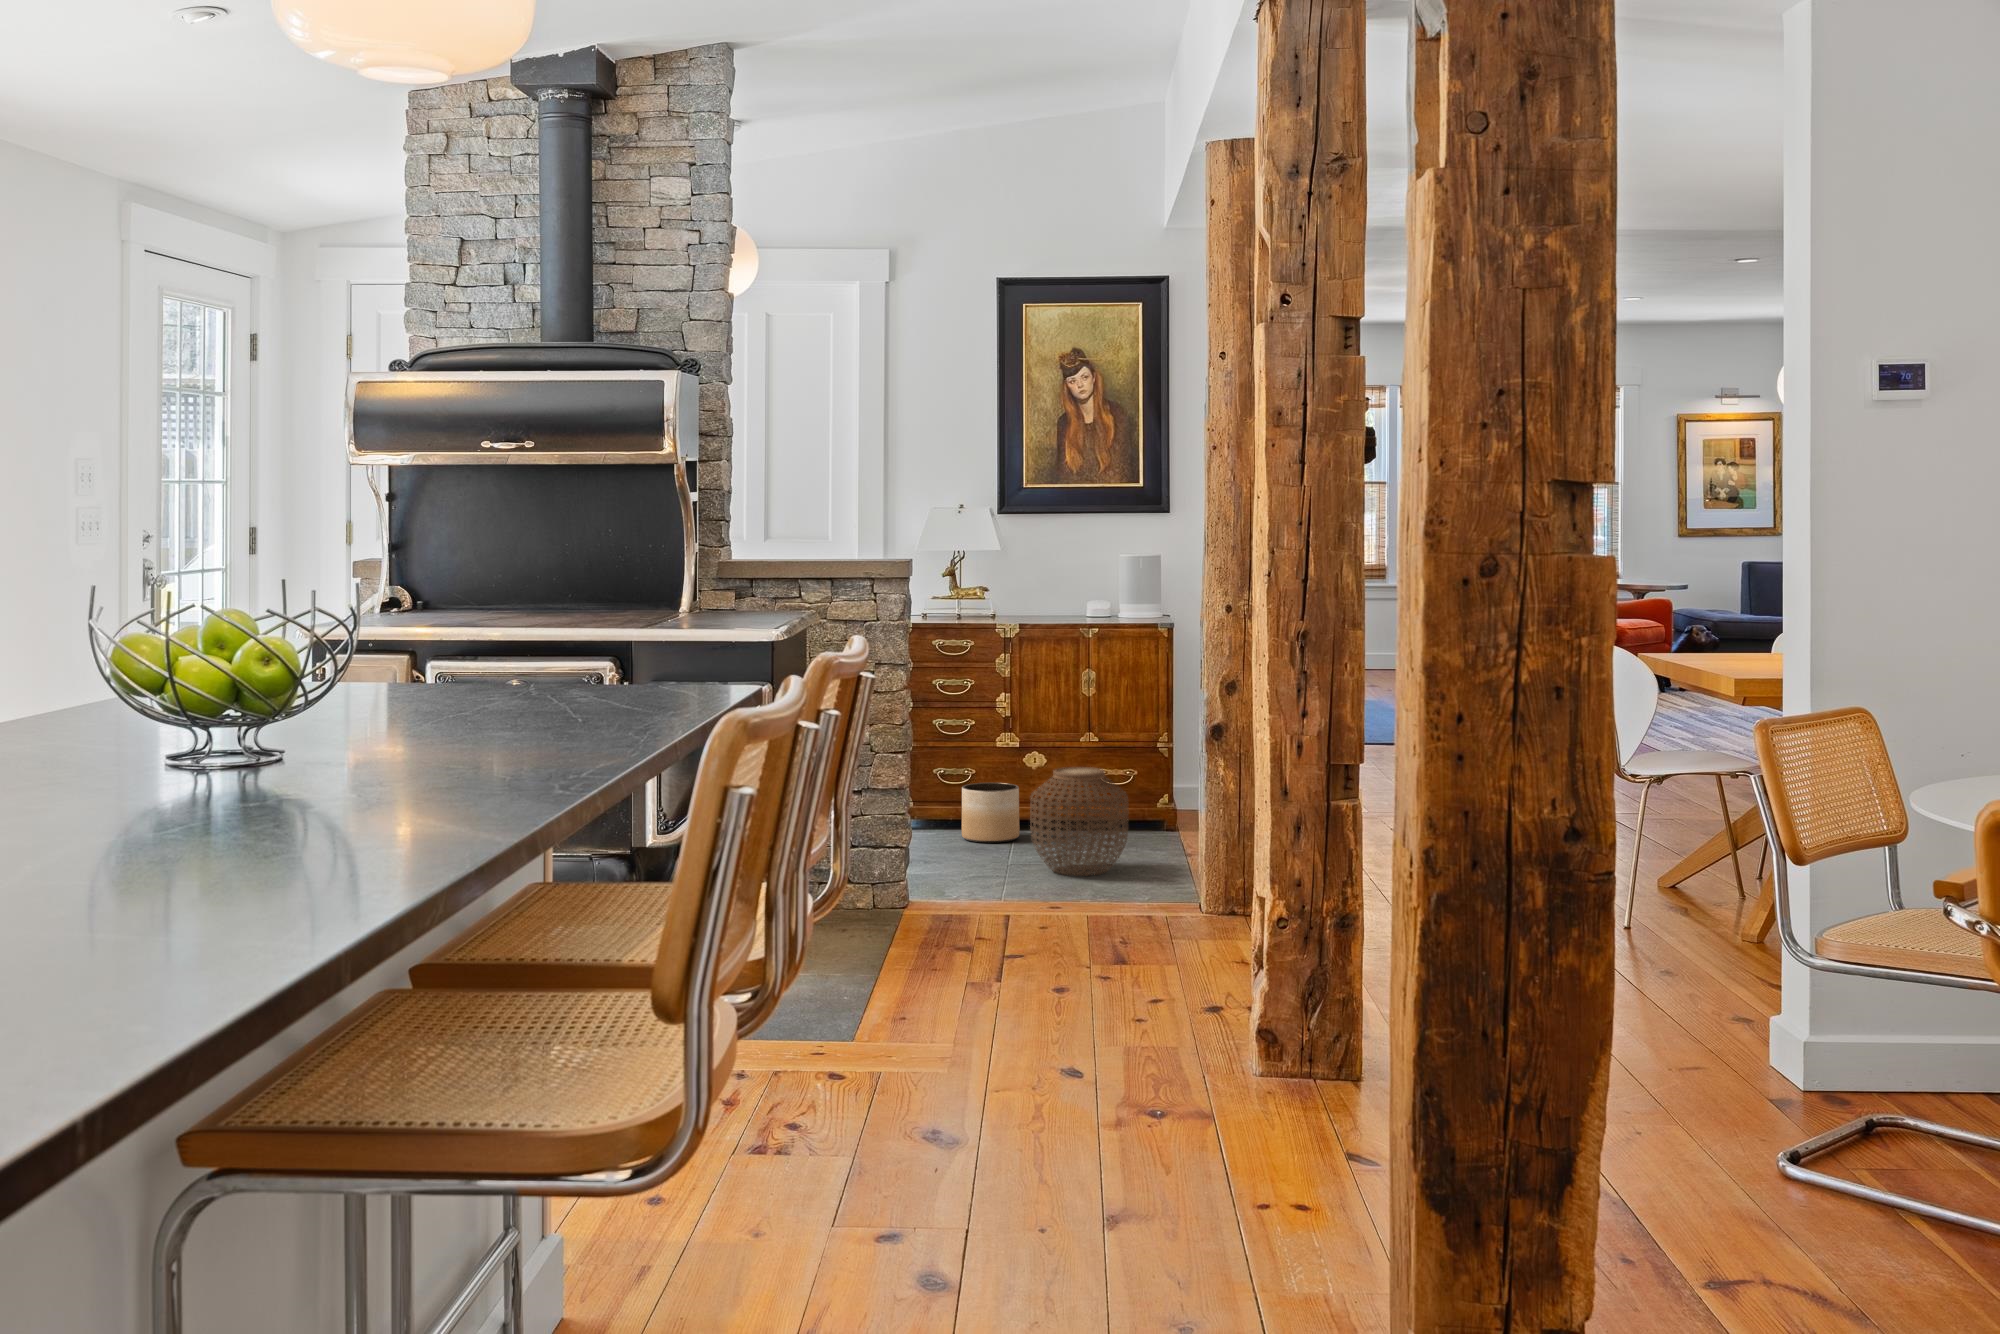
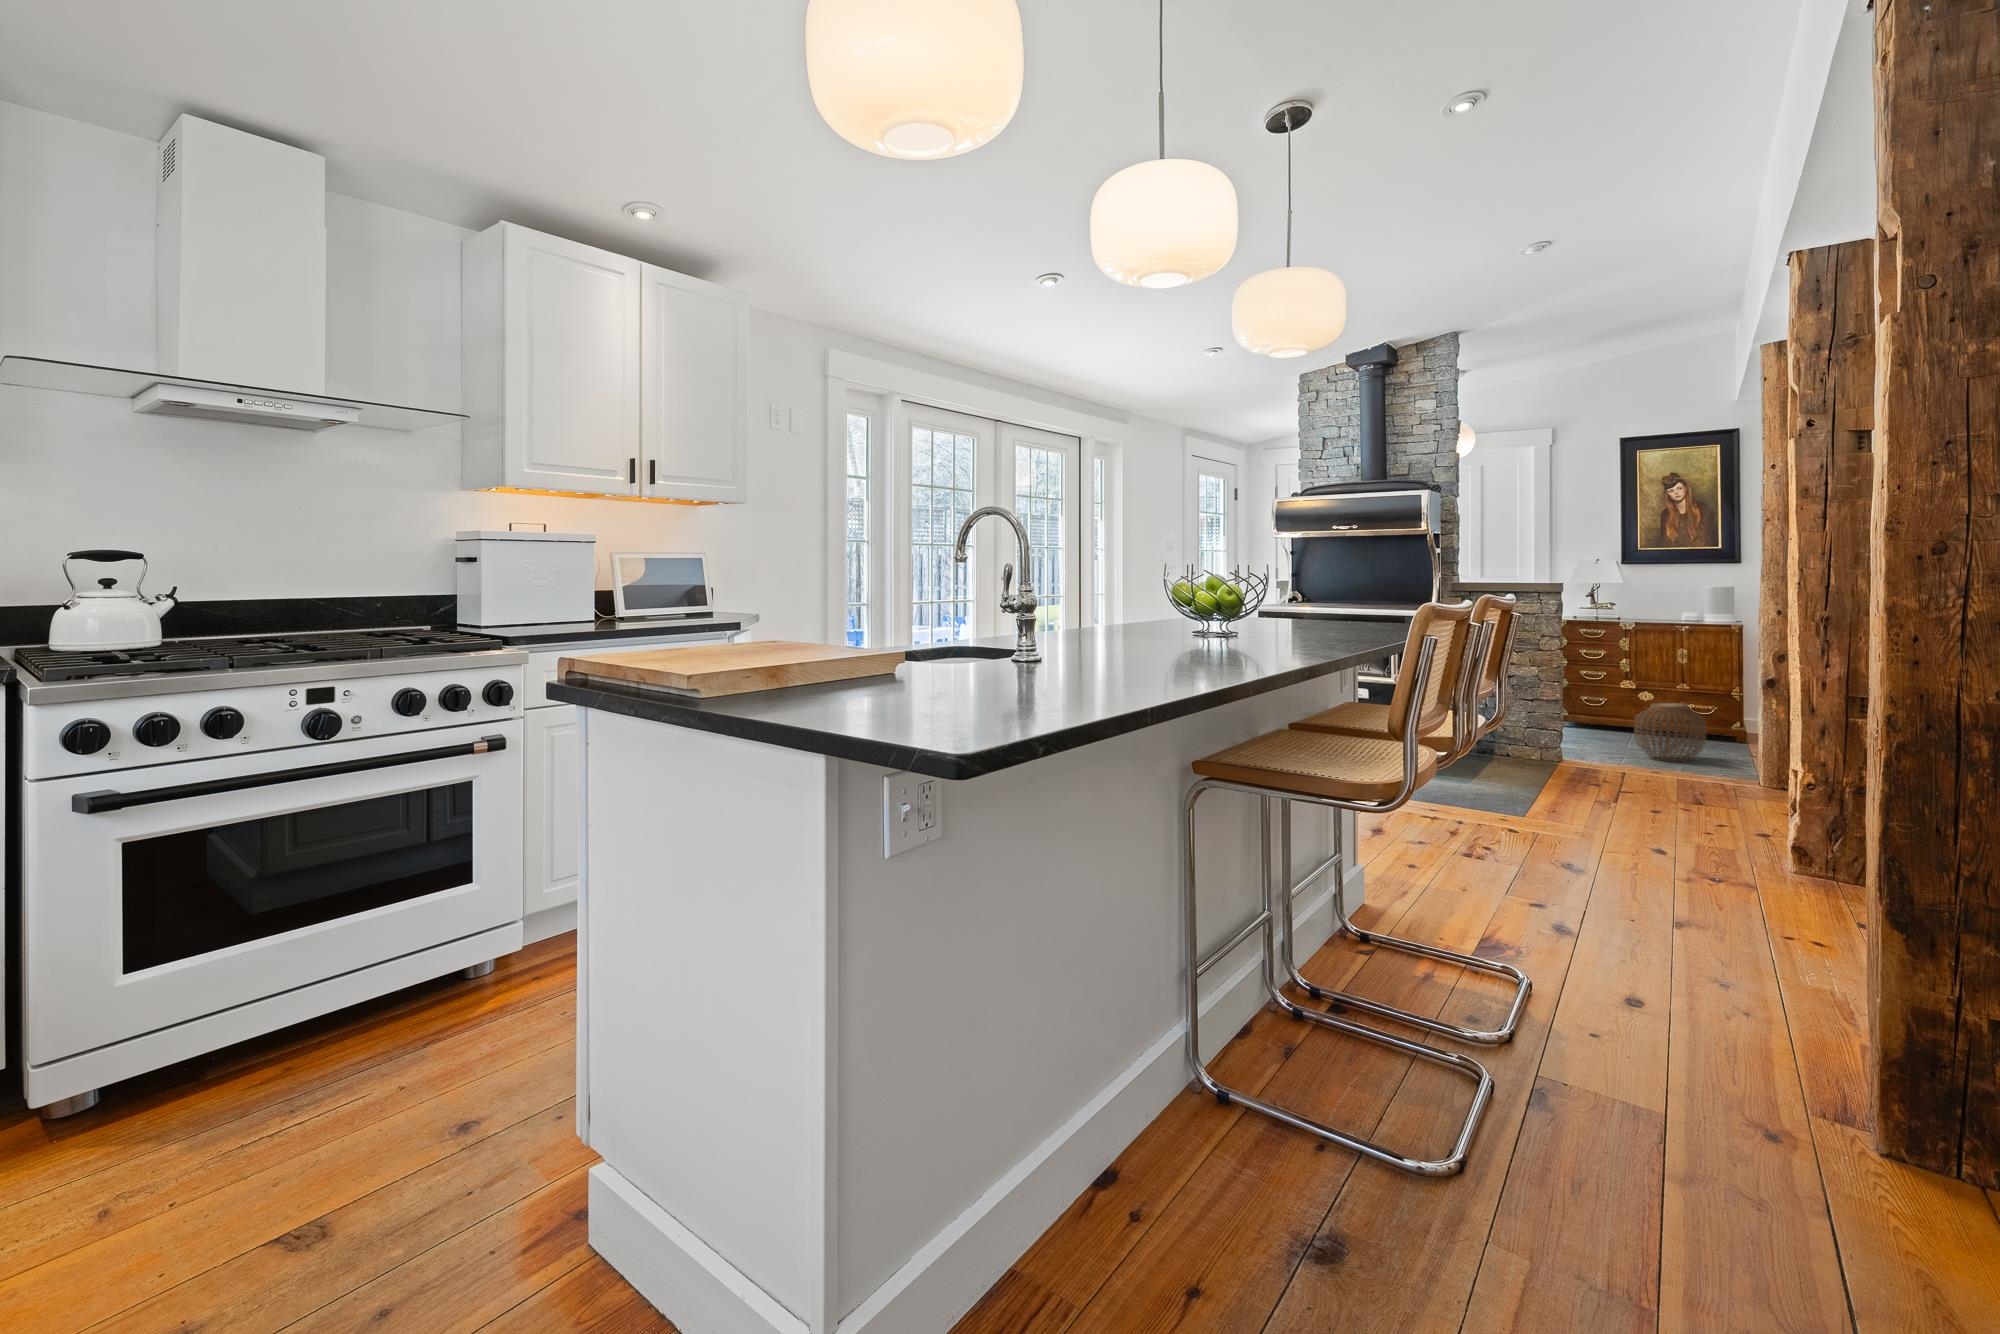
planter: present [962,782,1020,843] -> none [1590,711,1630,742]

